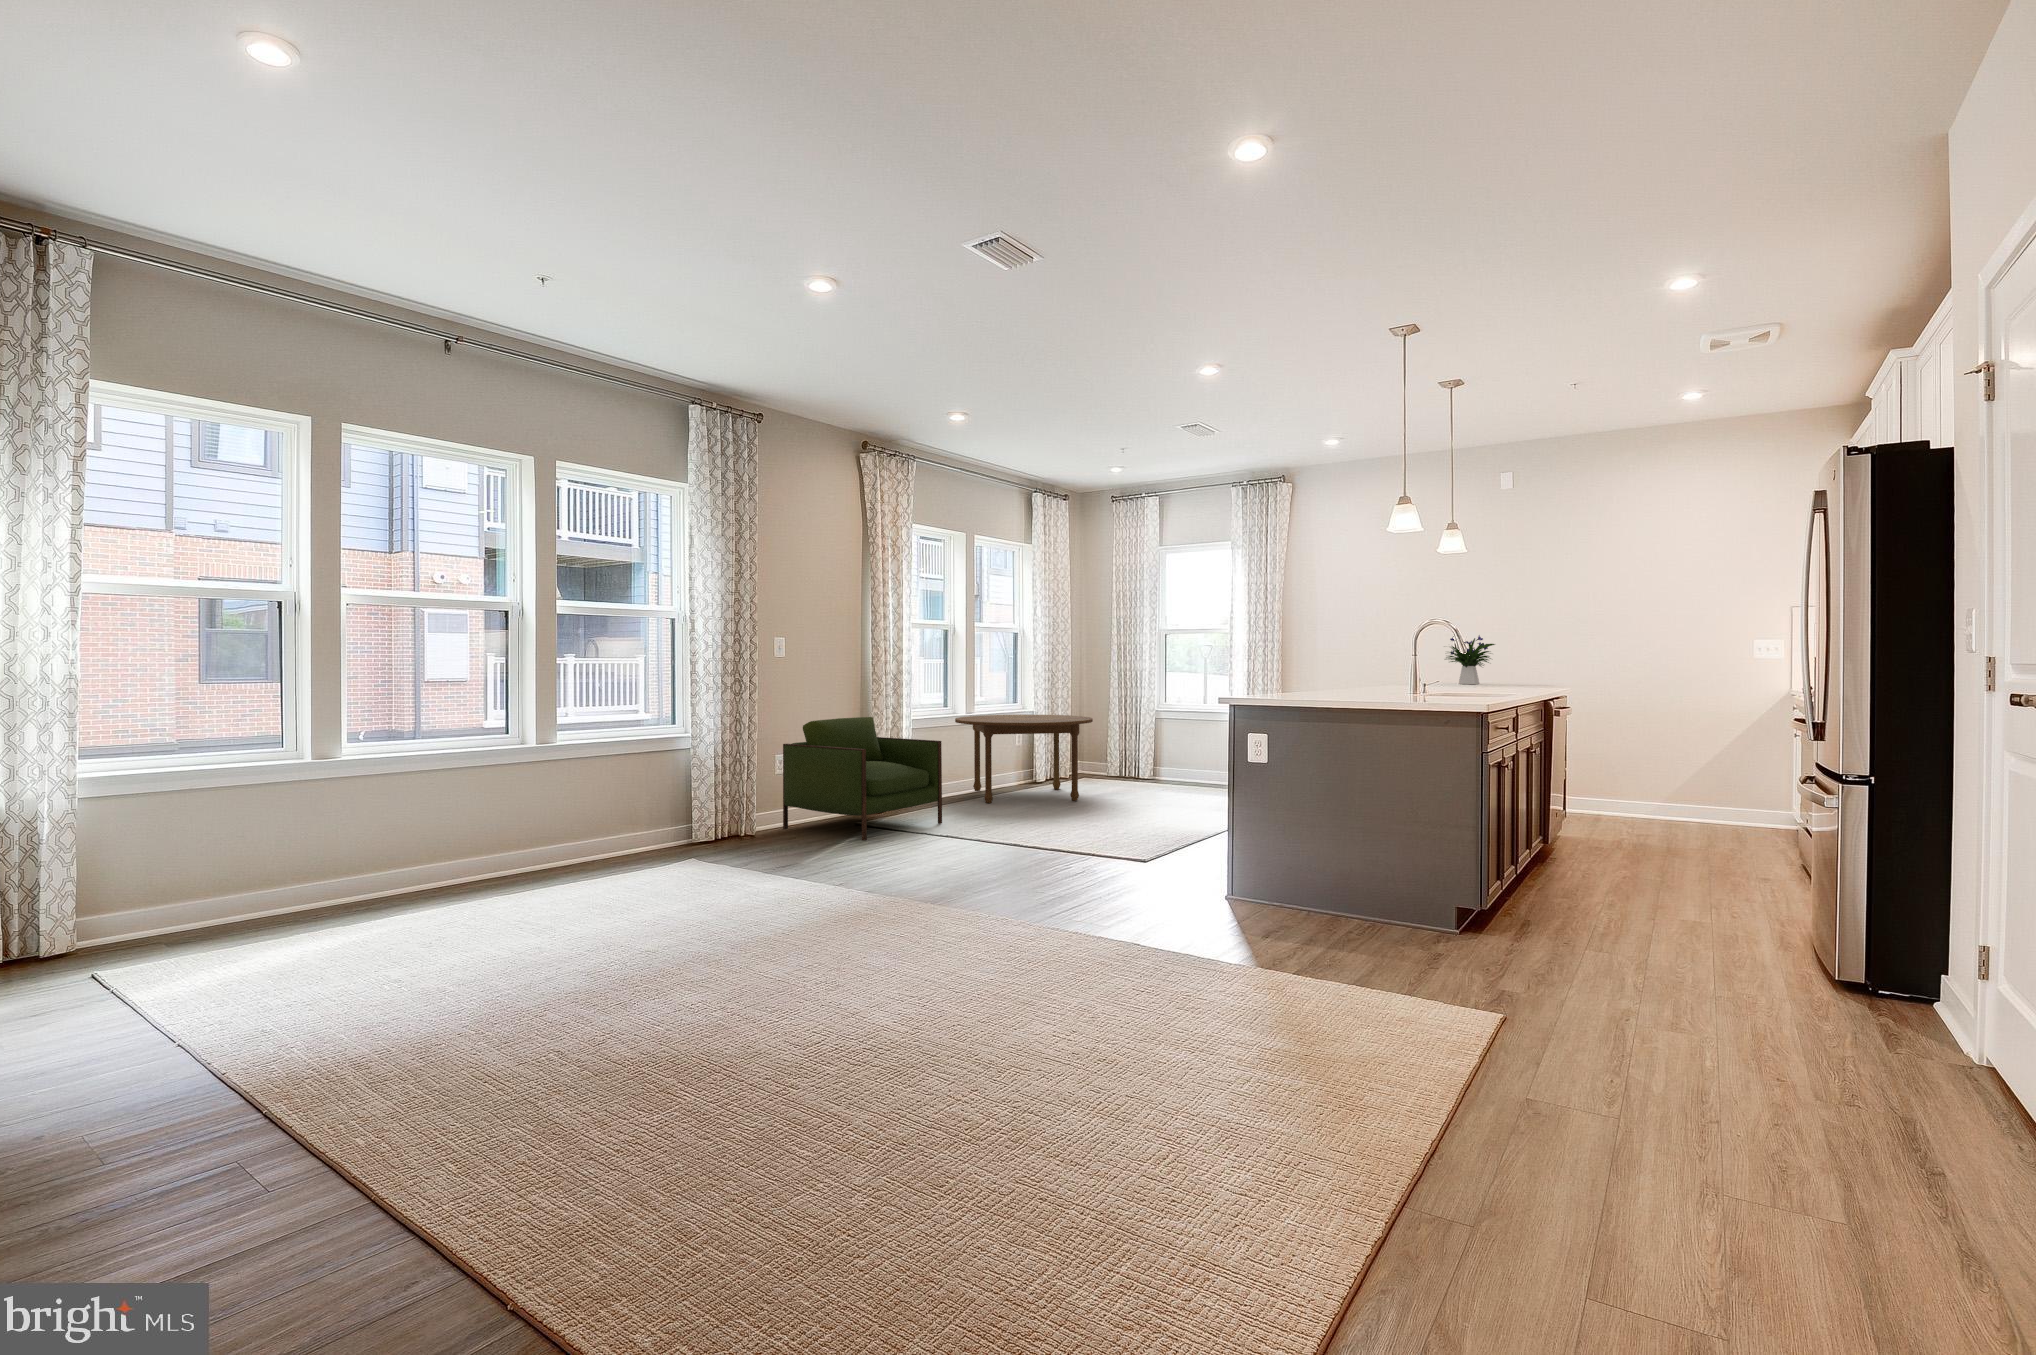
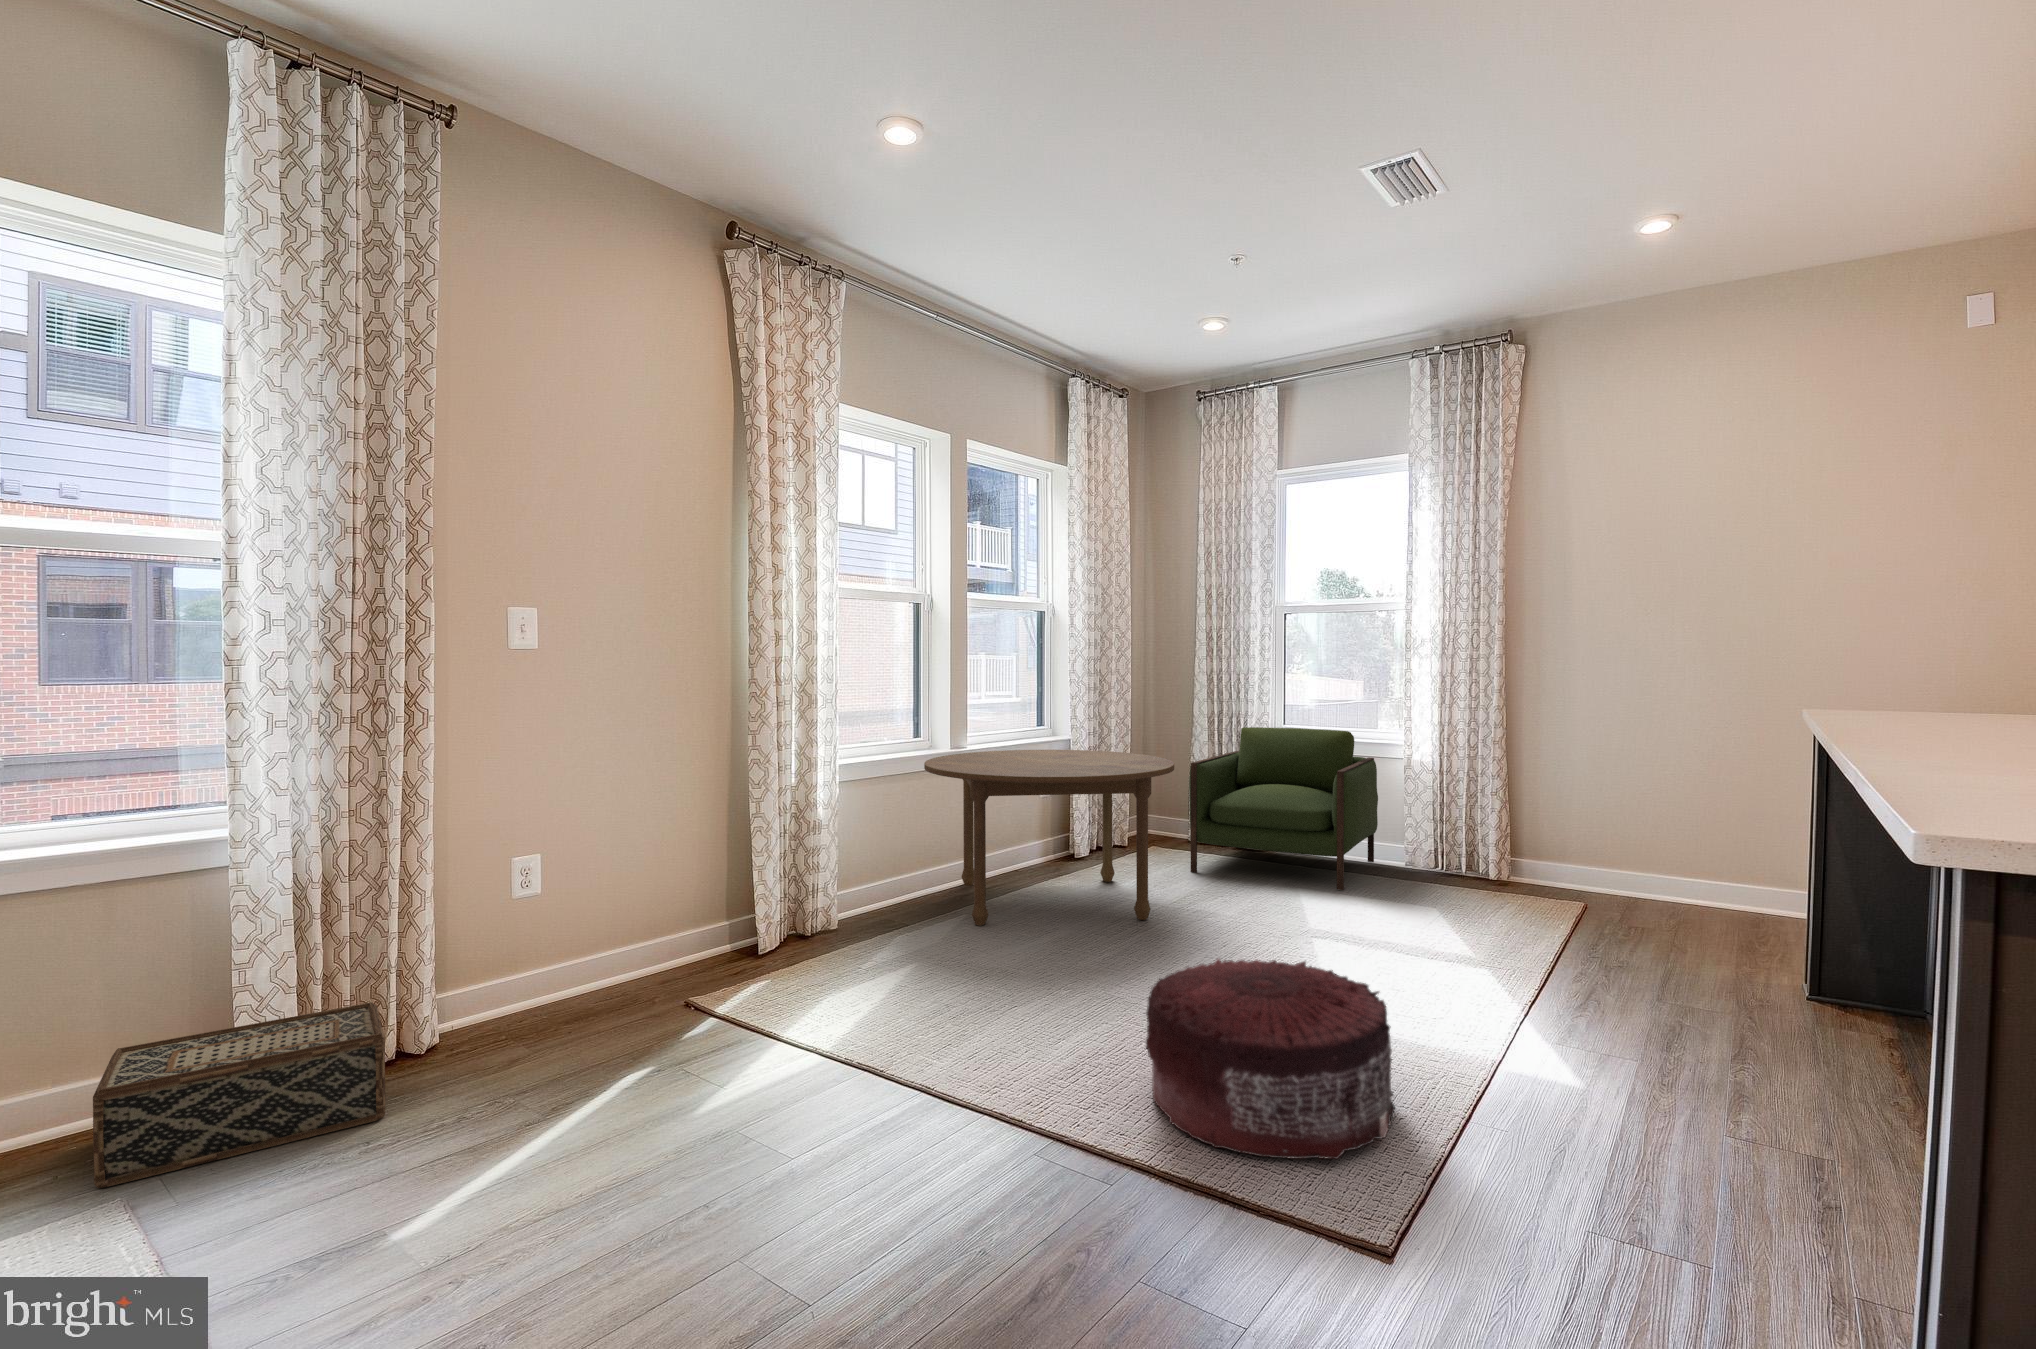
flower arrangement: present [1446,635,1495,684] -> none [1851,603,1983,704]
armchair: present [783,717,942,841] -> present [1189,727,1378,890]
pouf: none [1071,789,1170,849] -> present [1146,959,1395,1159]
woven basket: none [661,808,764,858] -> present [93,1002,385,1188]

